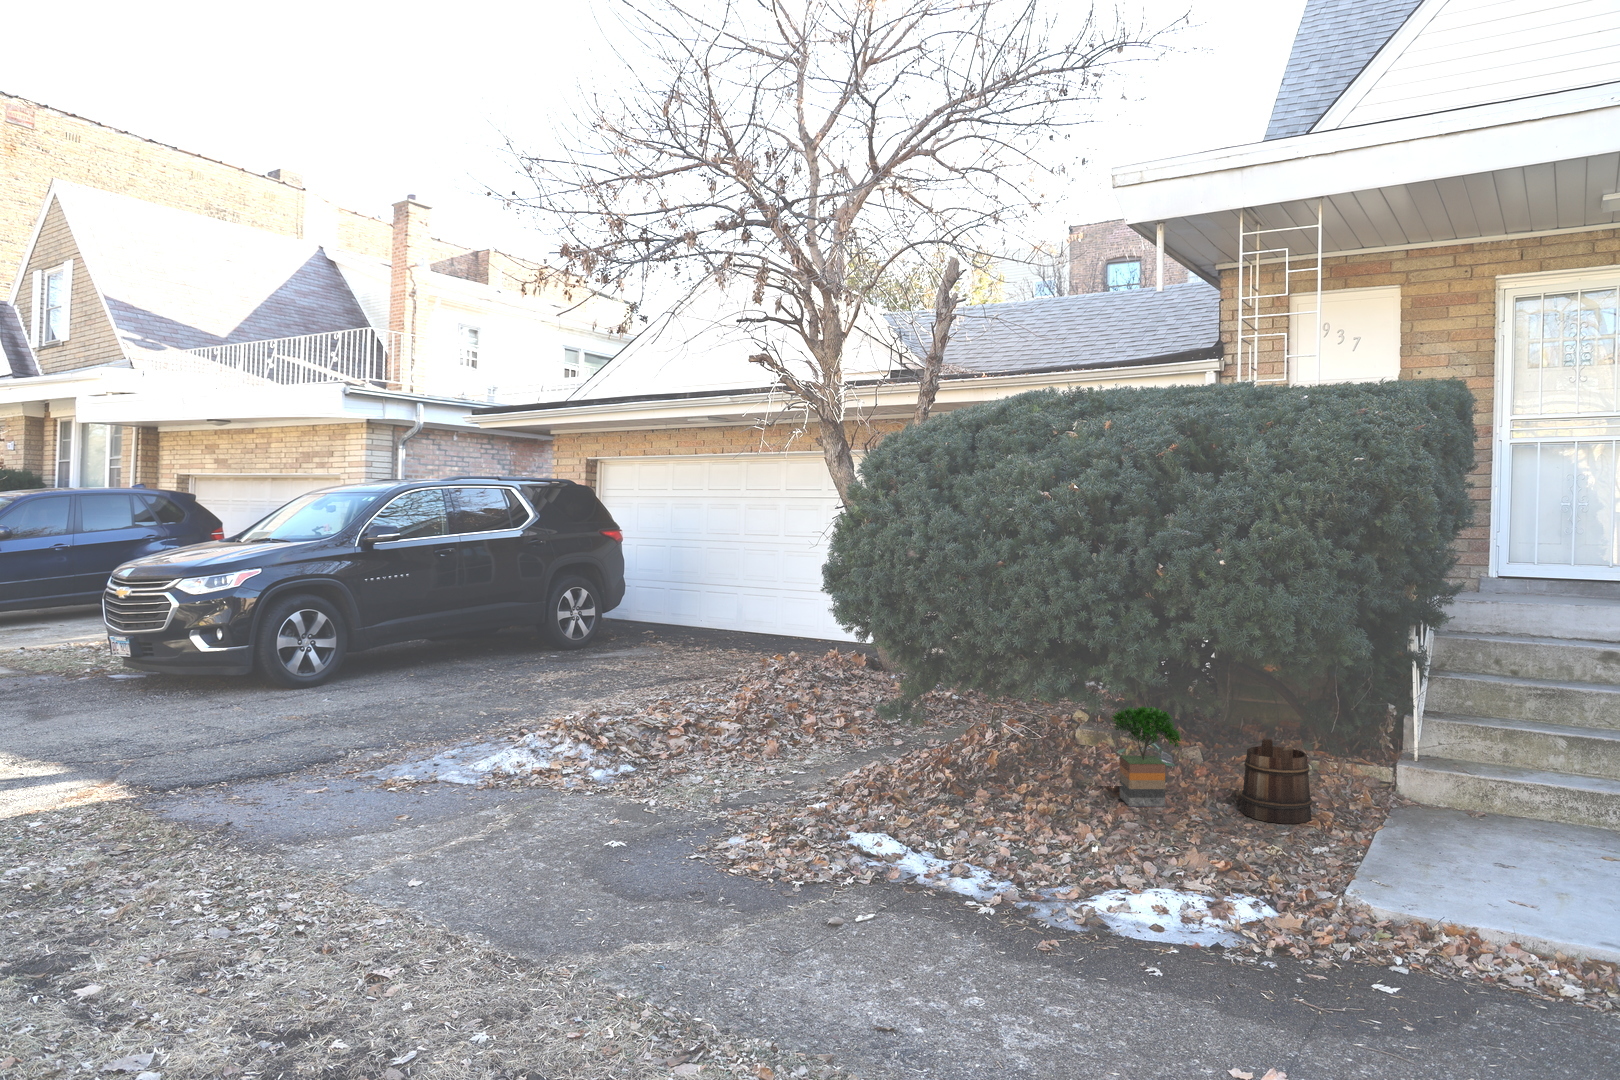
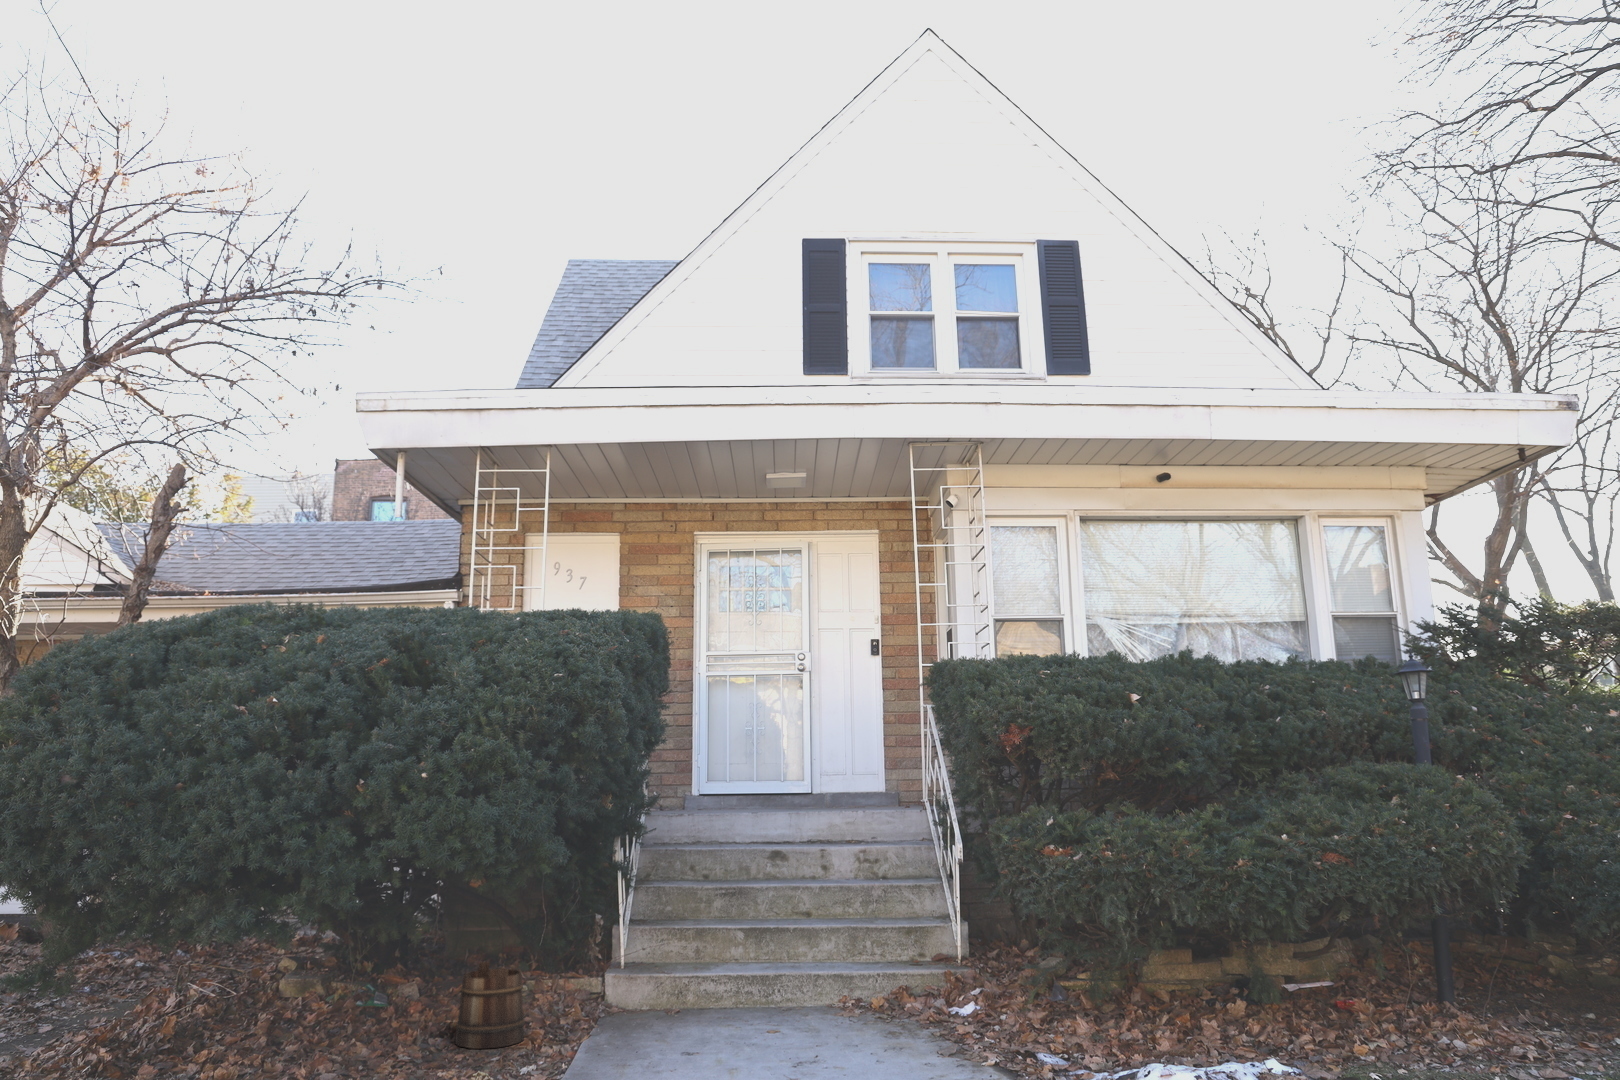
potted tree: present [1112,706,1181,807] -> none [317,940,397,1058]

